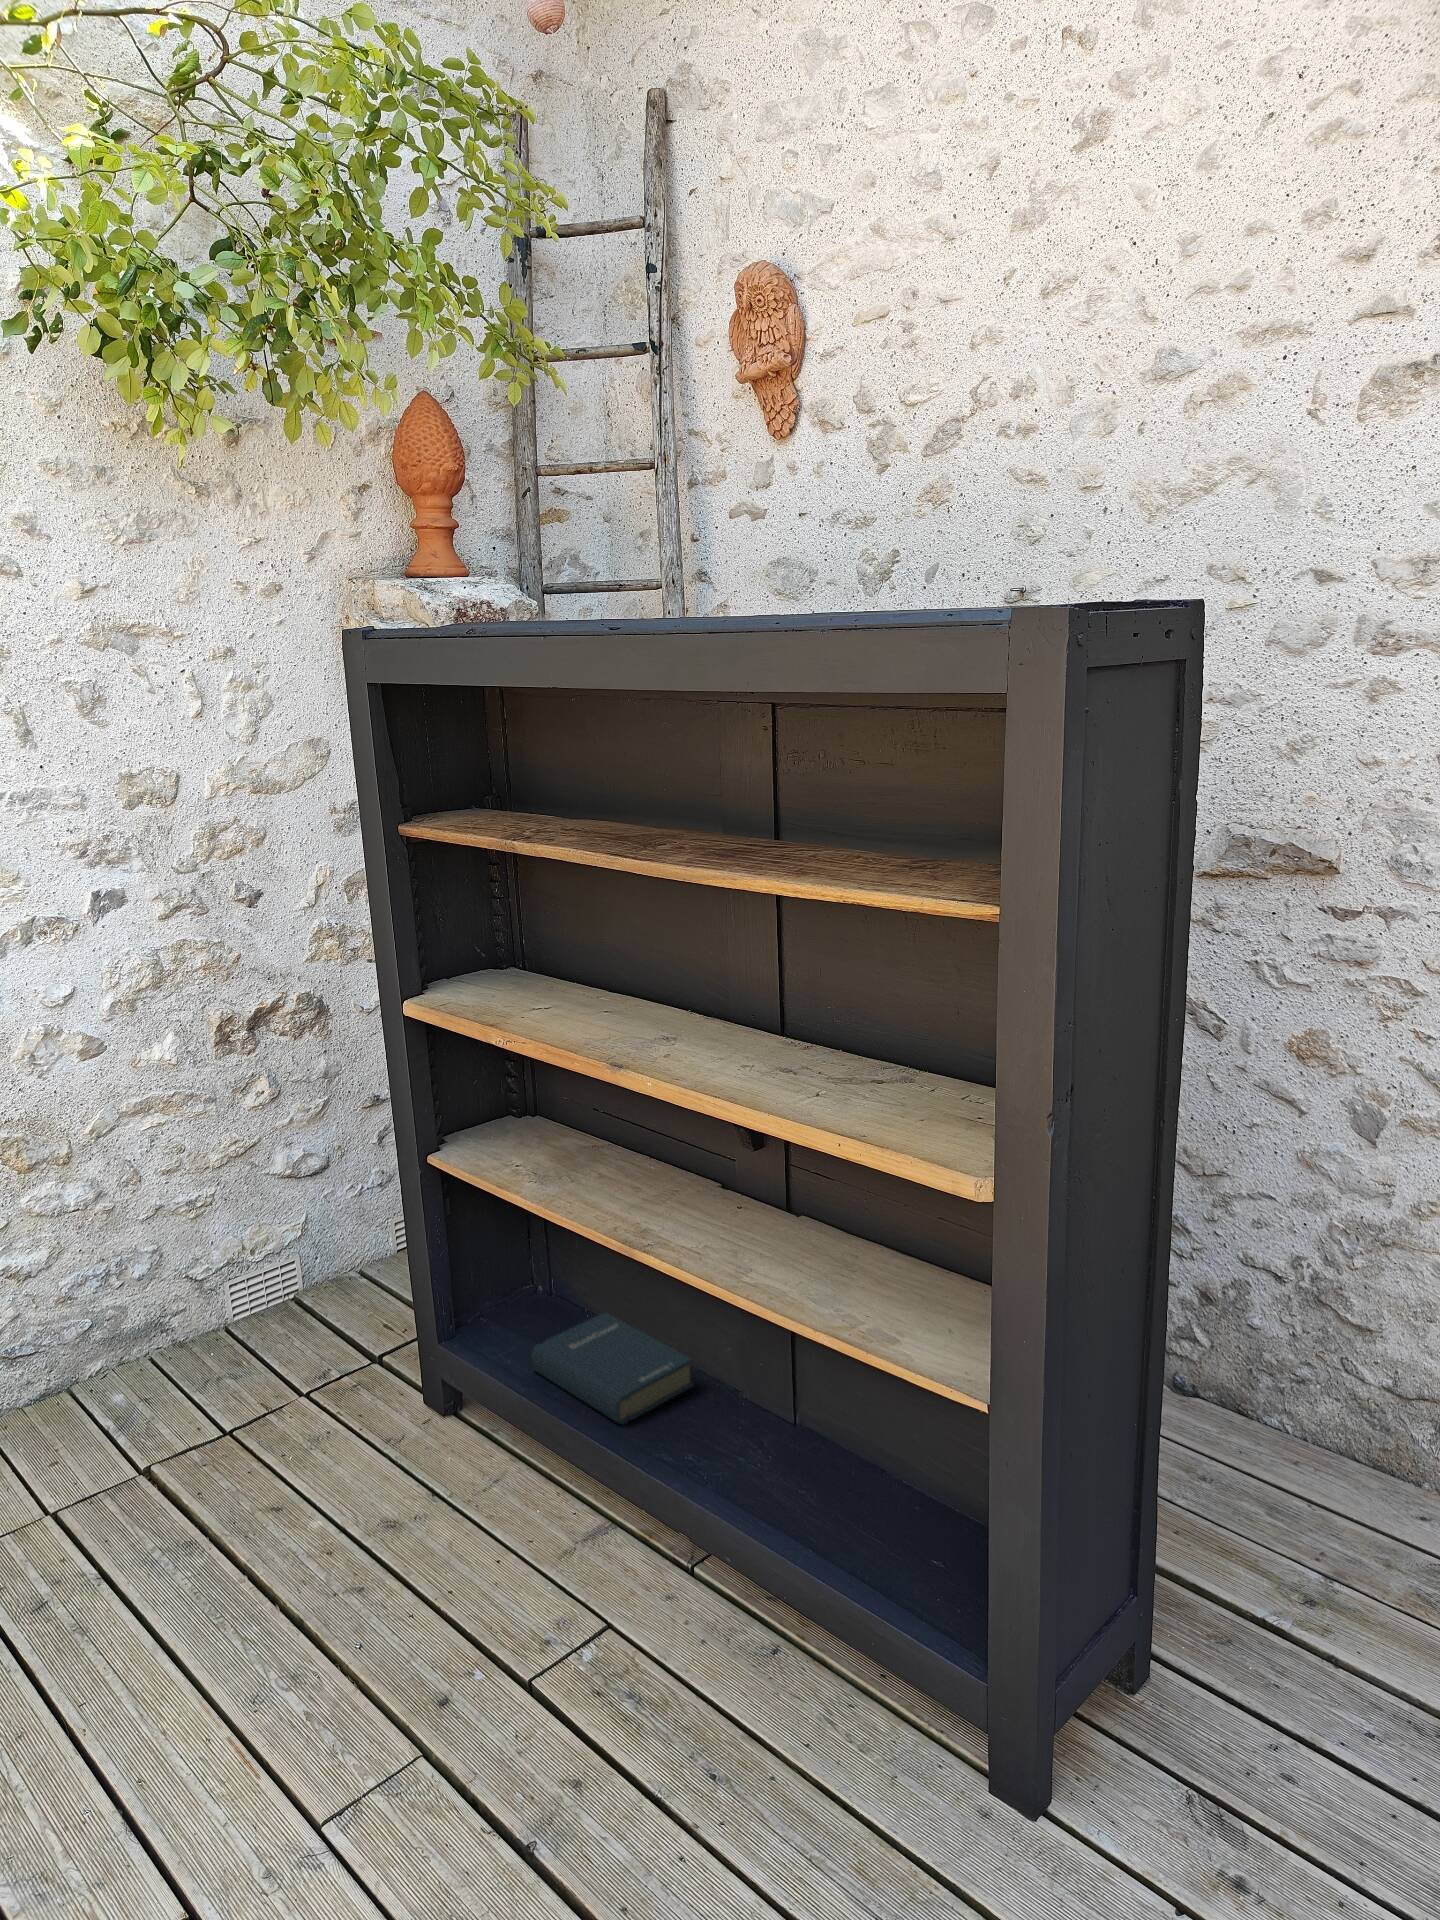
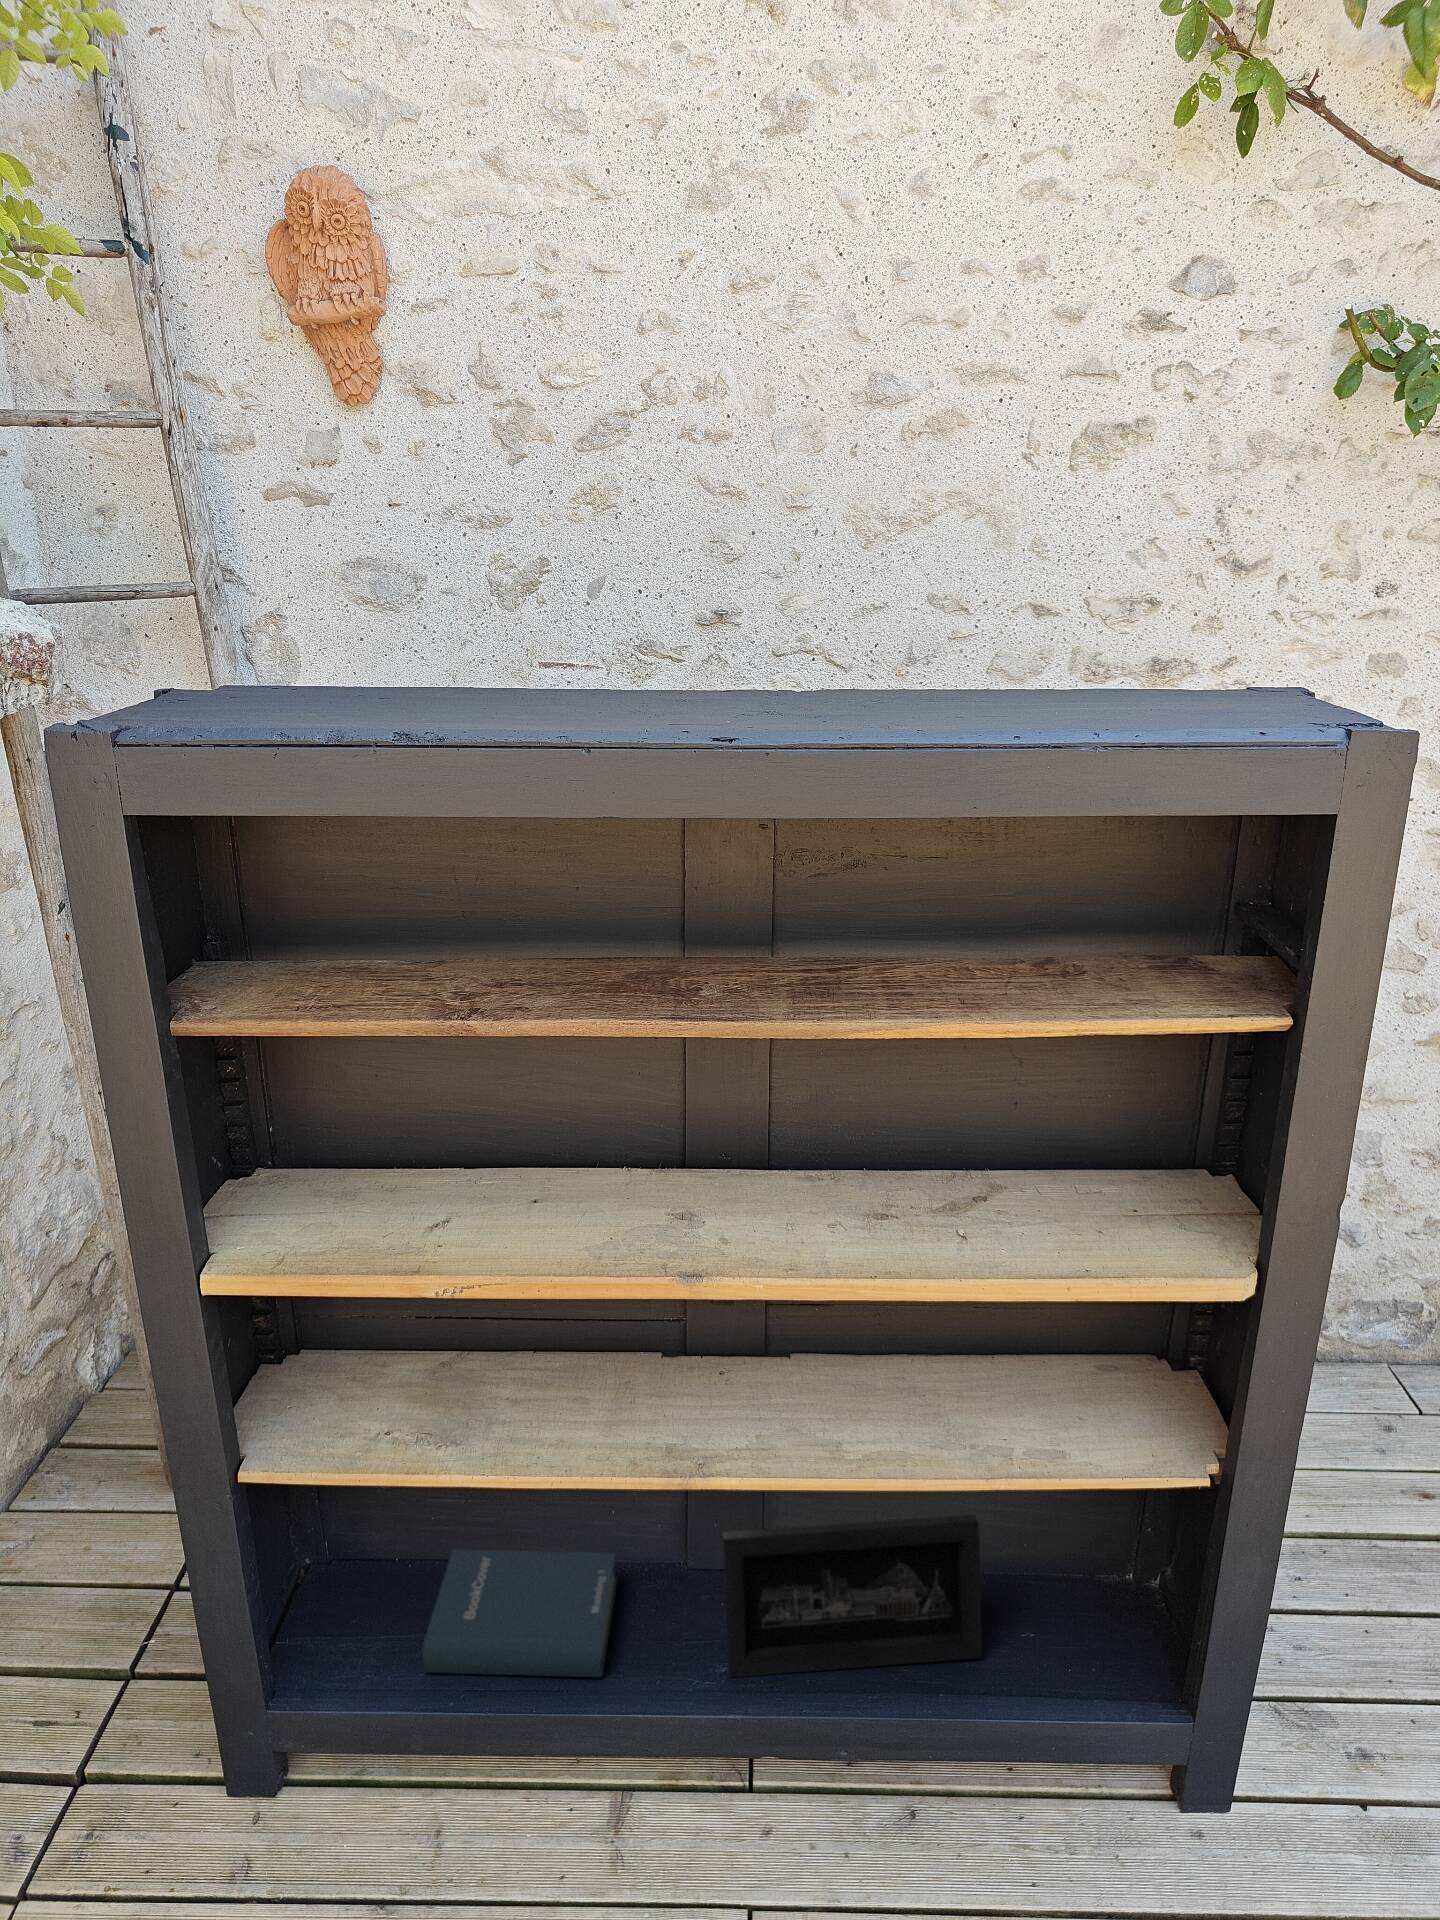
picture frame: none [693,1346,905,1558] -> present [723,1515,982,1678]

